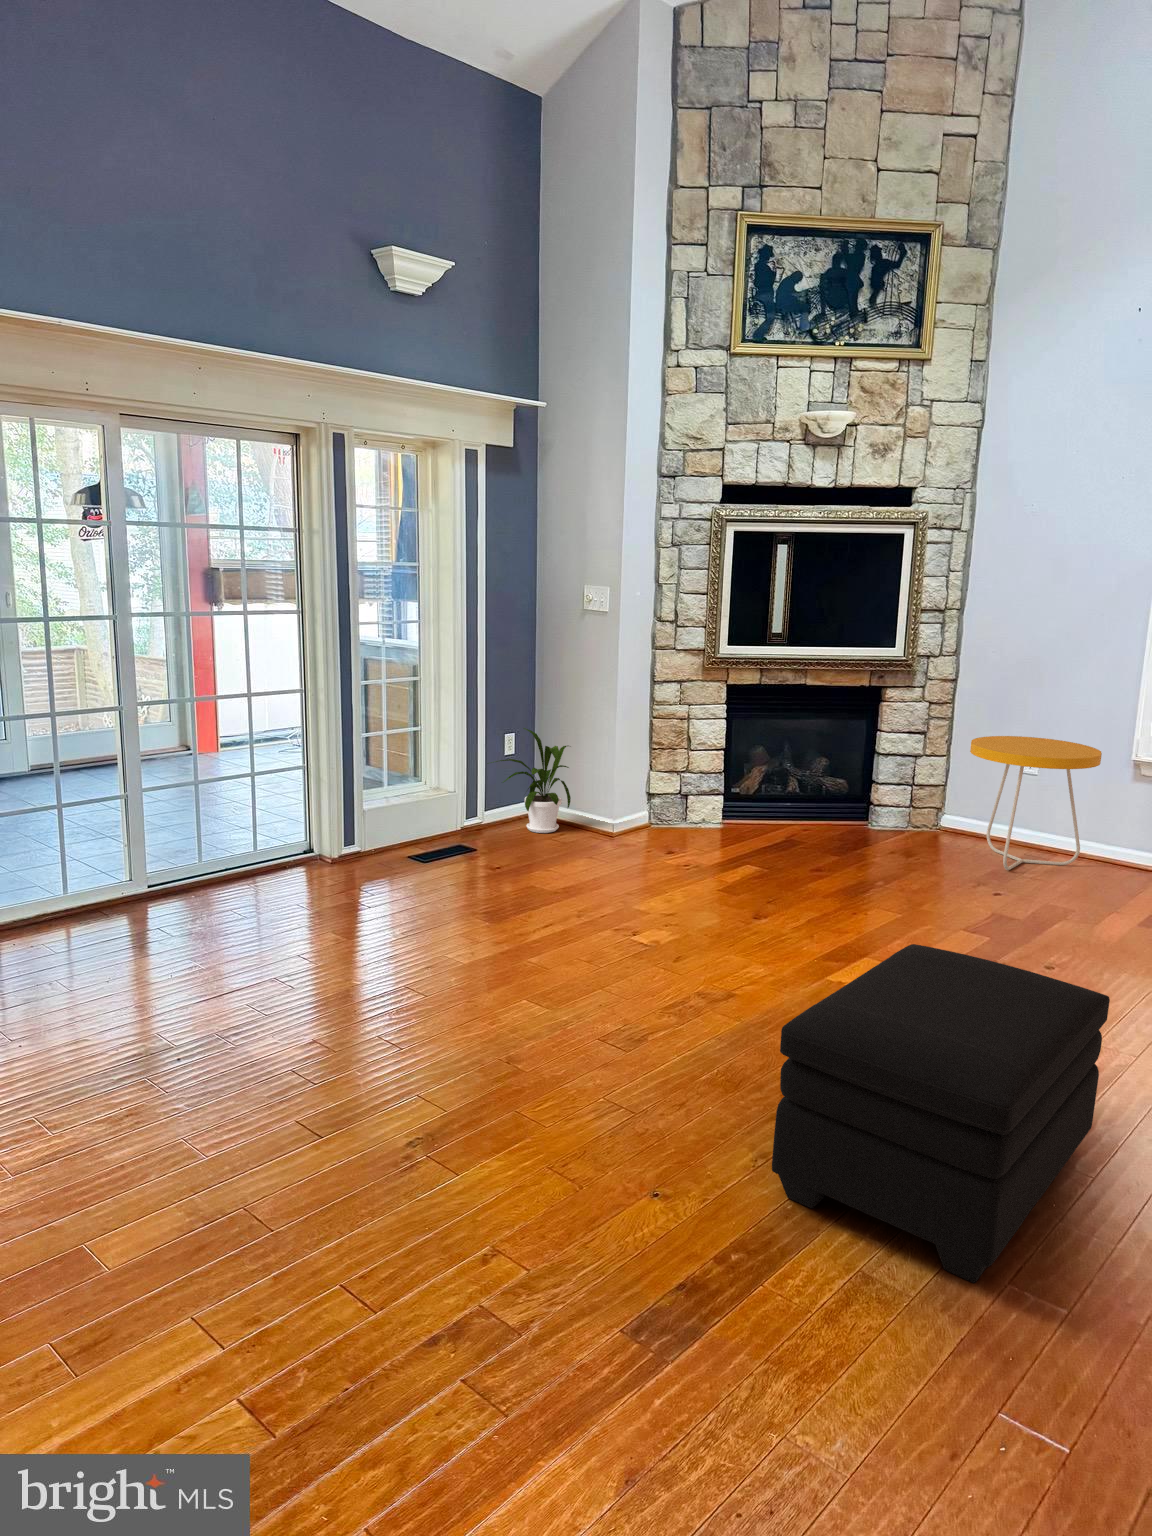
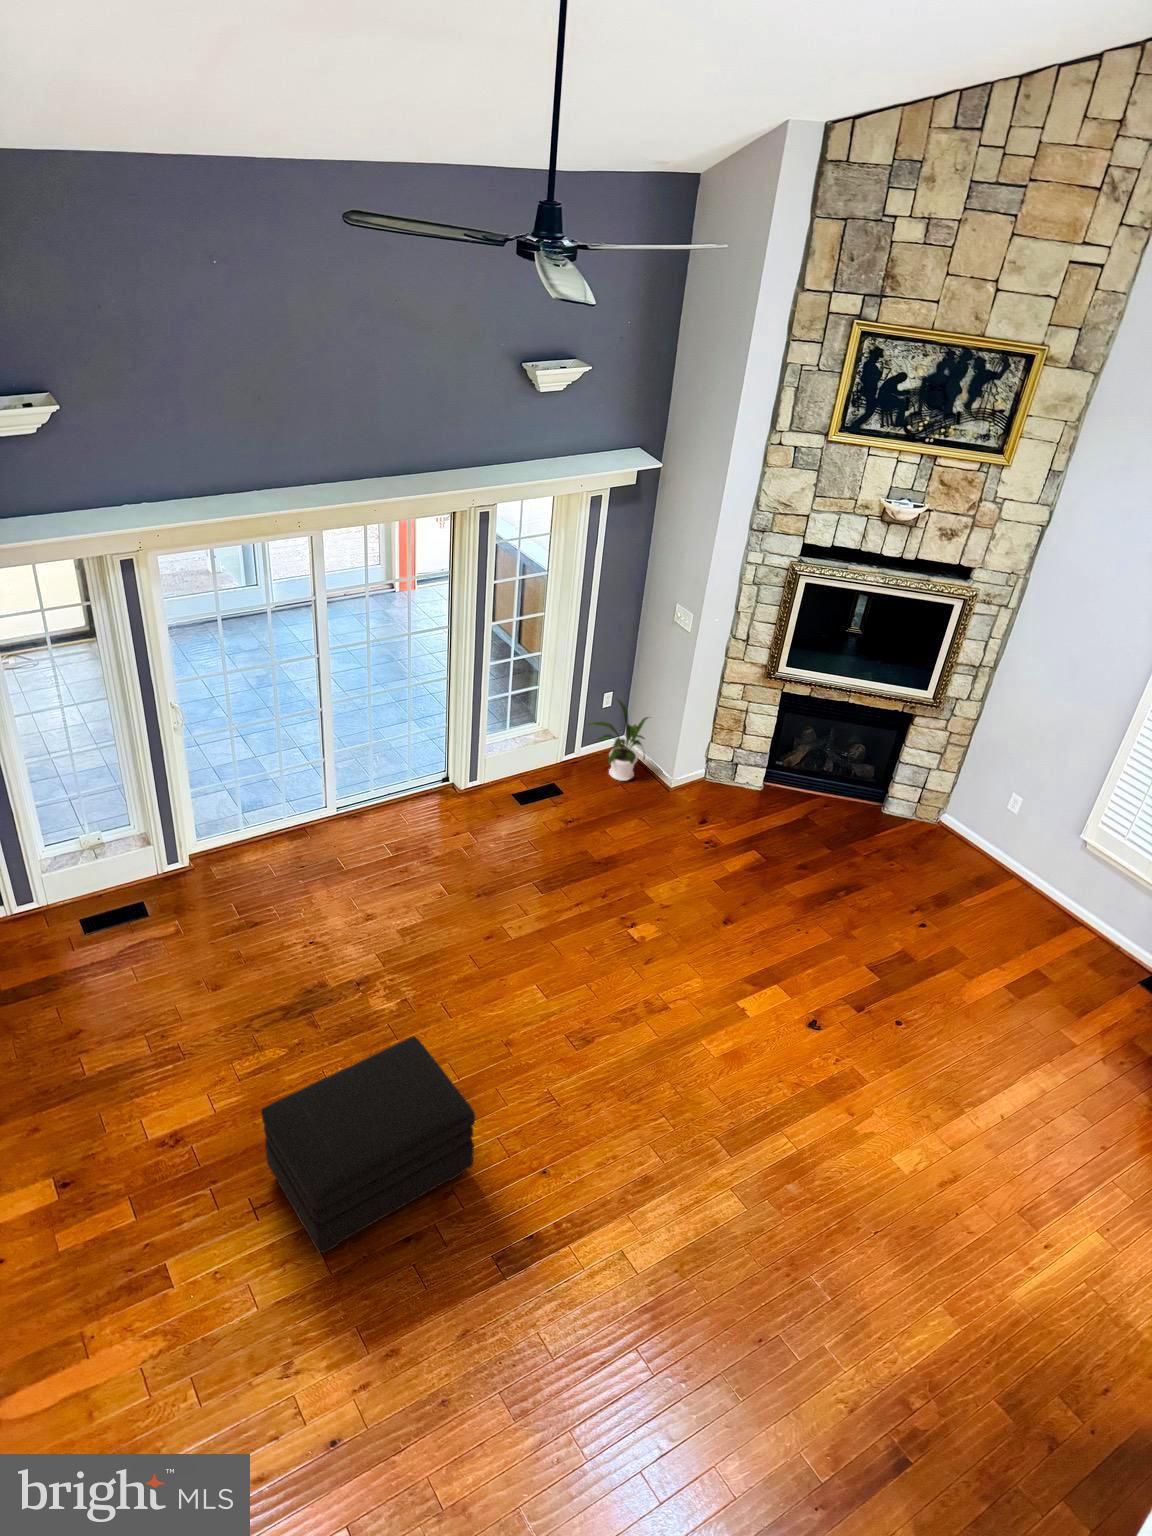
side table: present [970,736,1102,870] -> none [955,782,1057,894]
ottoman: present [772,944,1110,1283] -> present [261,1036,475,1253]

